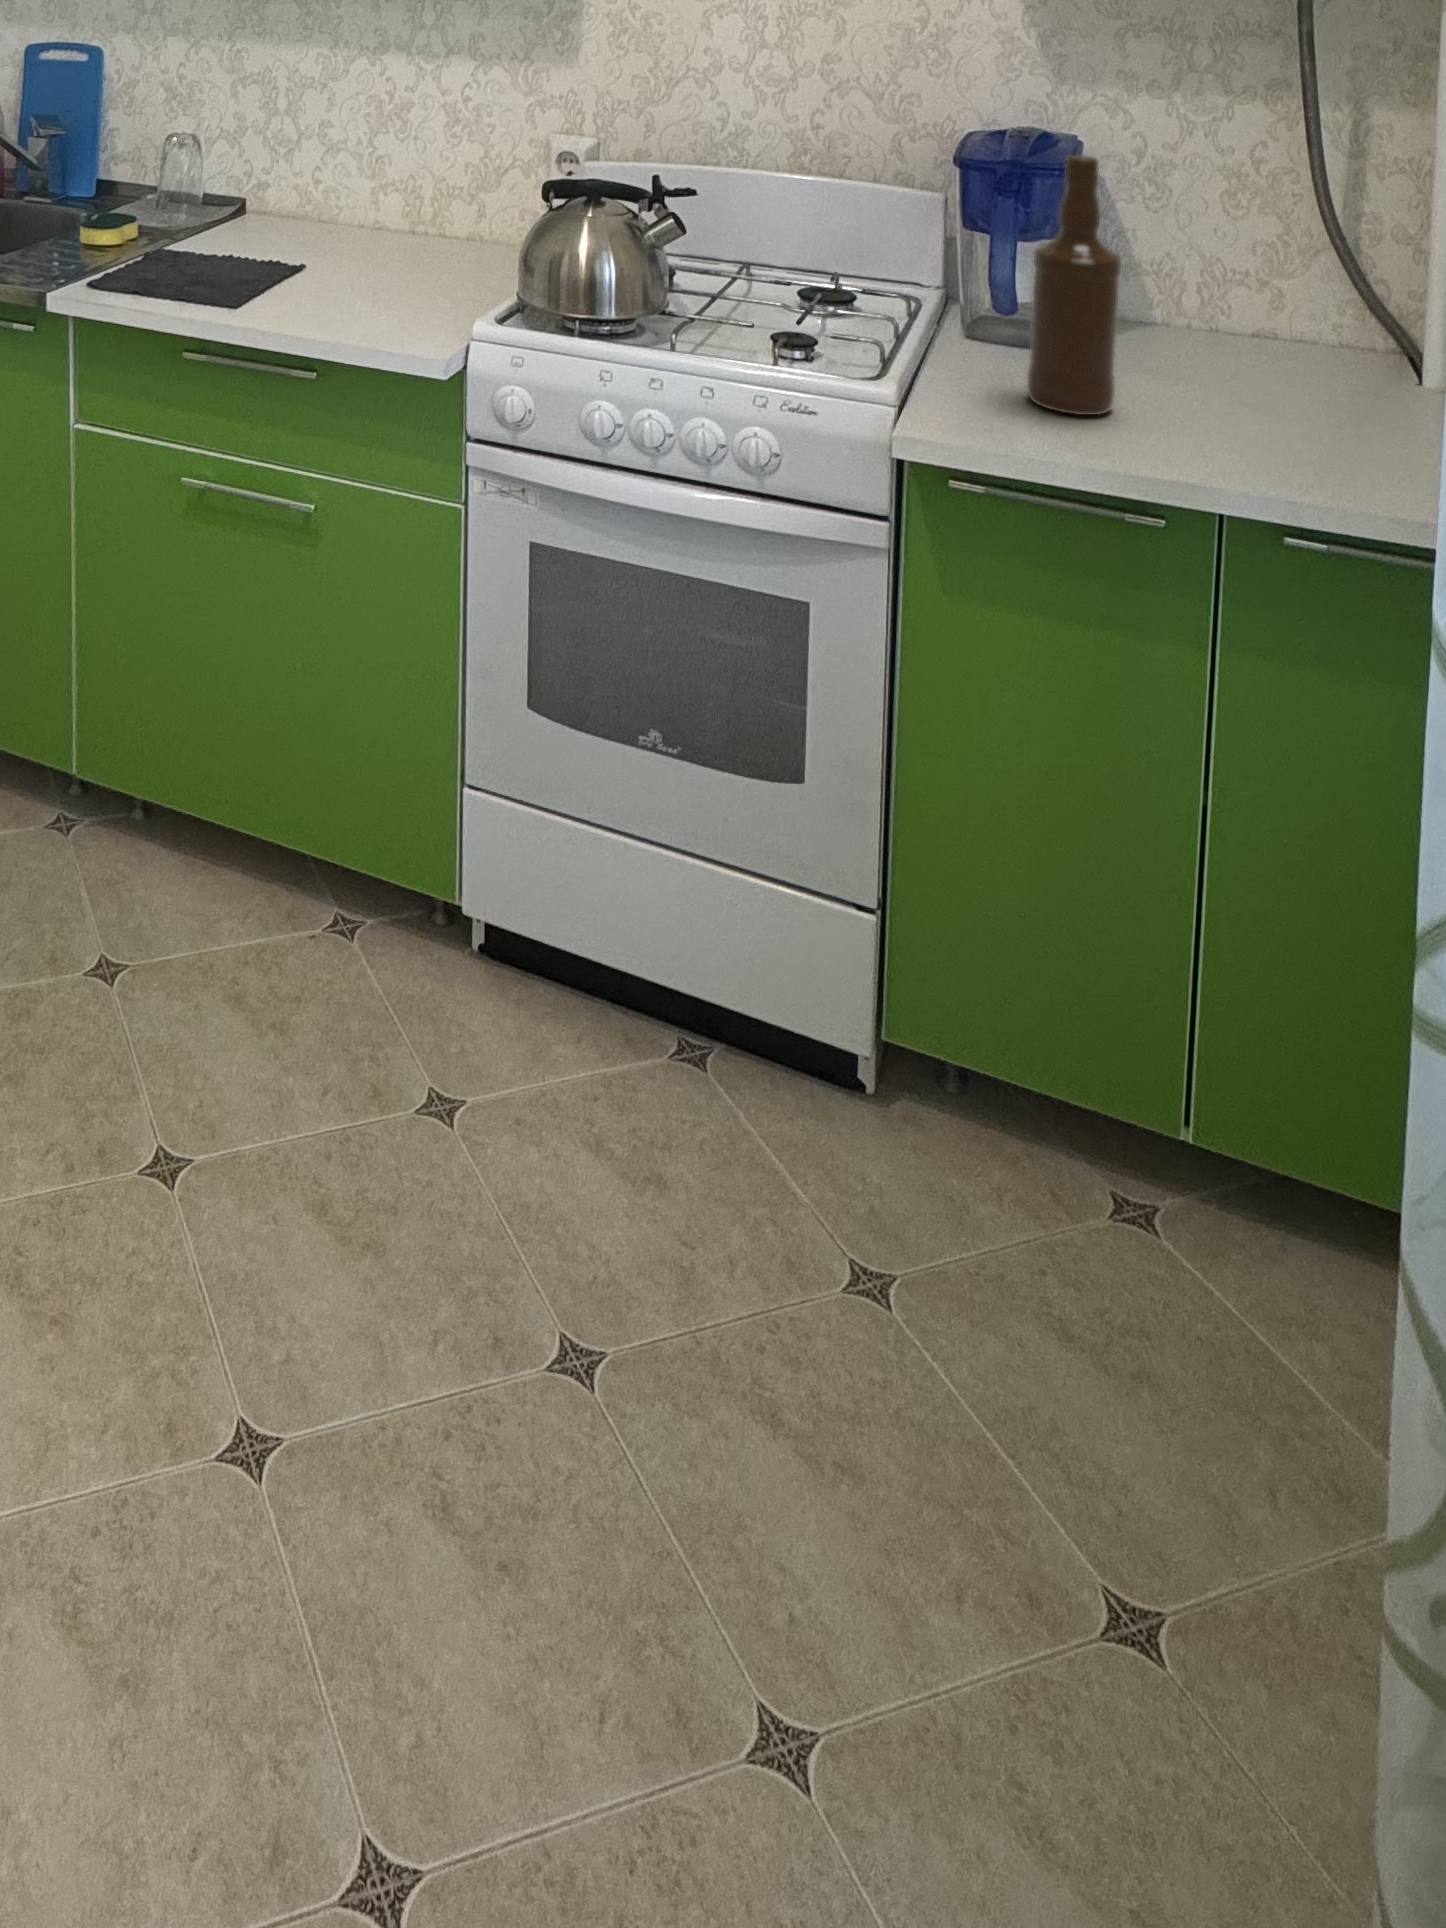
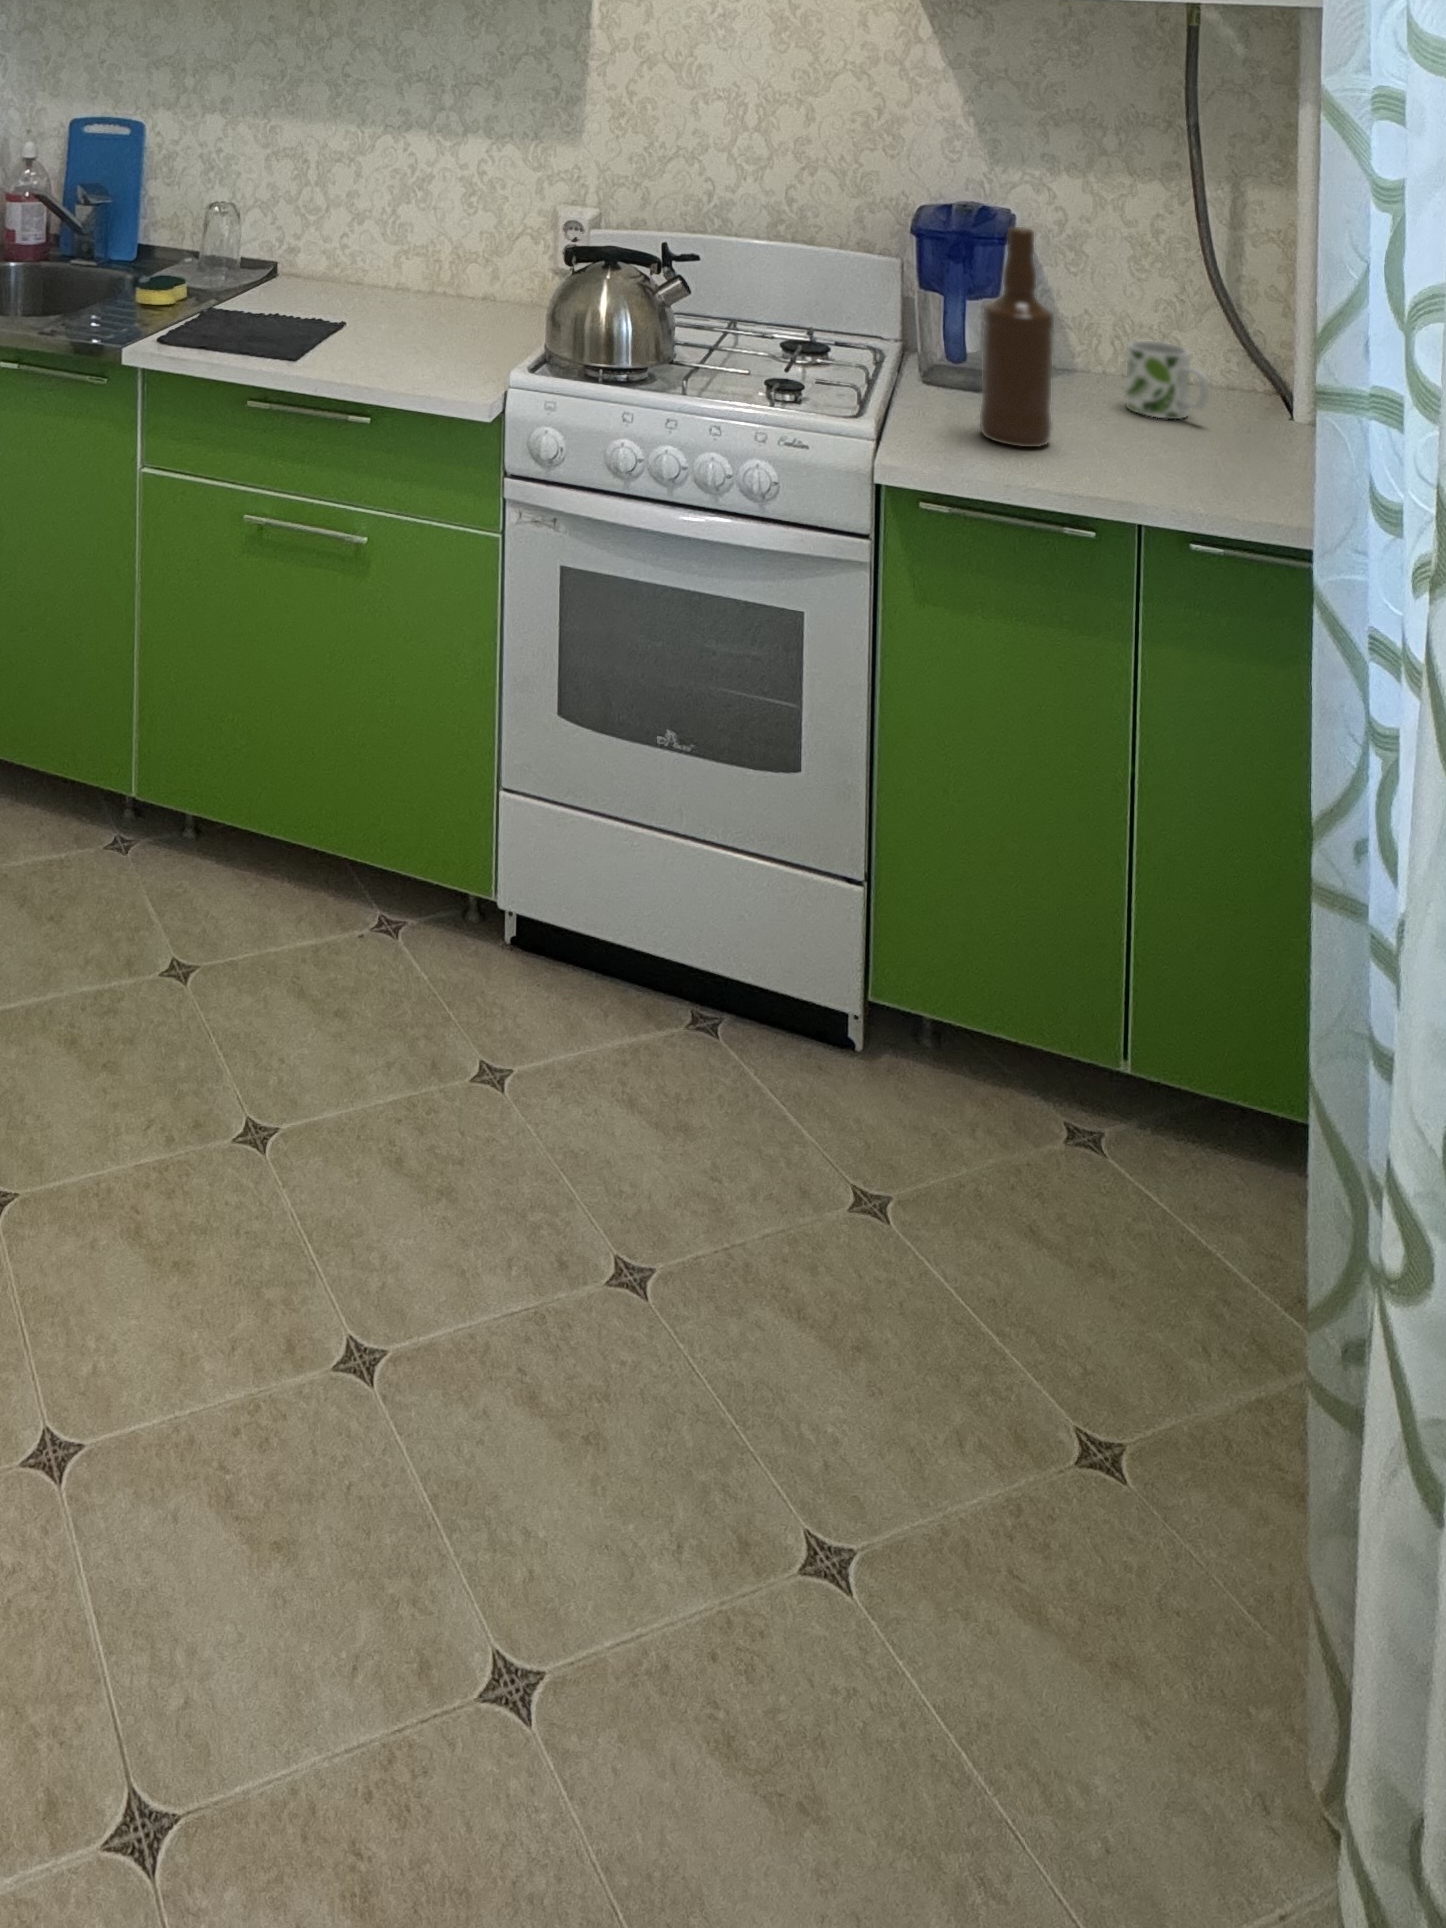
mug: none [1210,289,1314,381] -> present [1126,341,1209,419]

